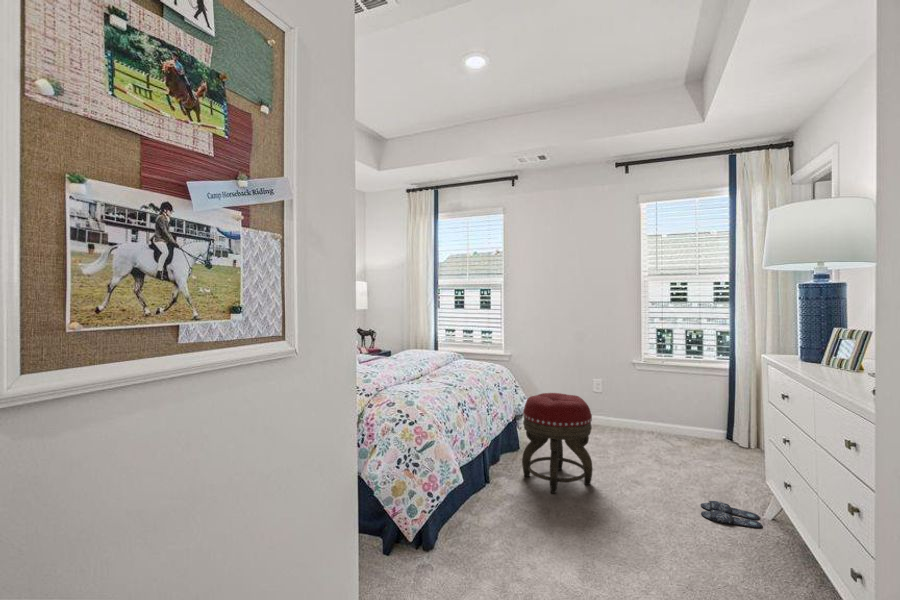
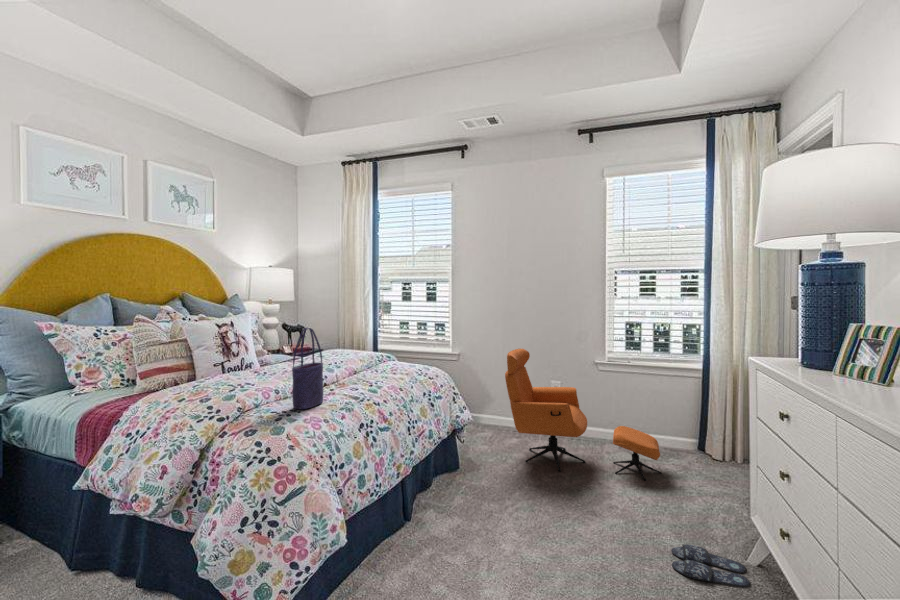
tote bag: none [410,330,429,391] -> present [292,328,323,409]
armchair: none [557,350,692,460] -> present [505,349,662,481]
footstool: present [522,393,593,493] -> none [453,404,539,537]

